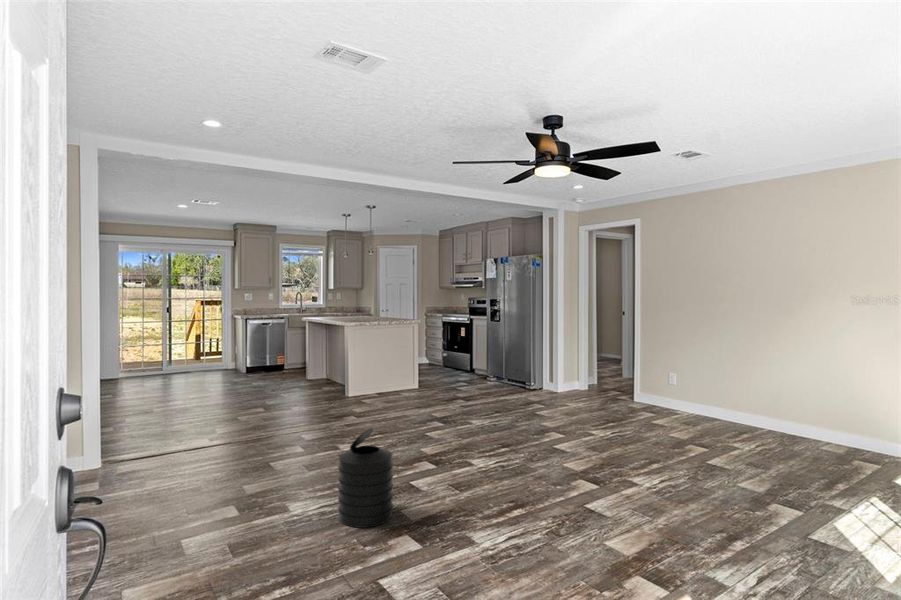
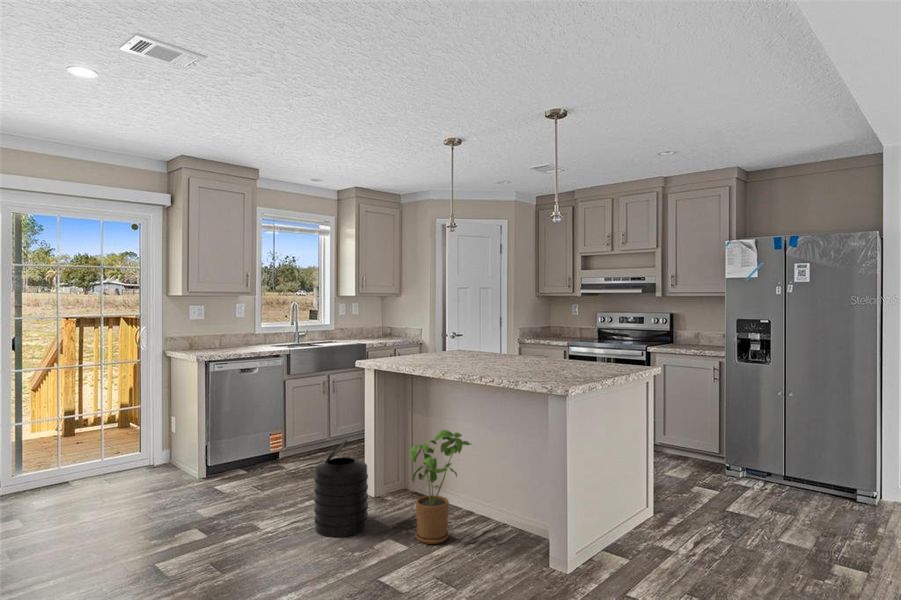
house plant: none [428,425,496,546] -> present [410,430,471,544]

